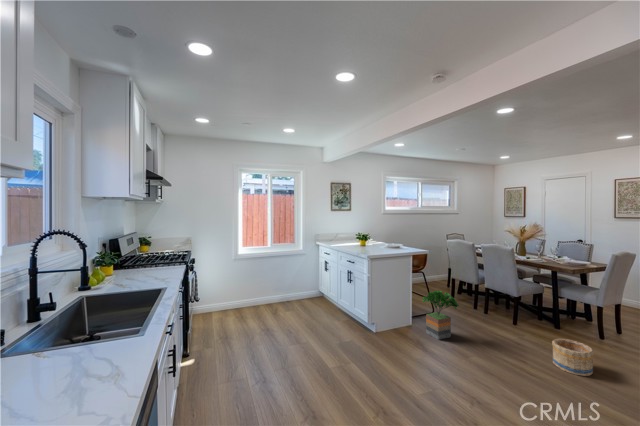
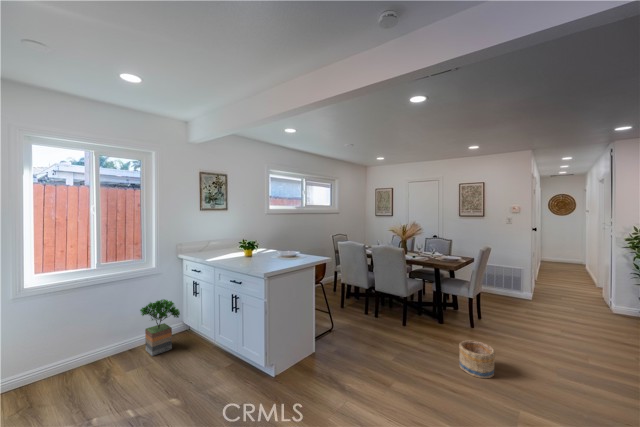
potted tree: present [422,291,459,340] -> present [140,299,180,356]

